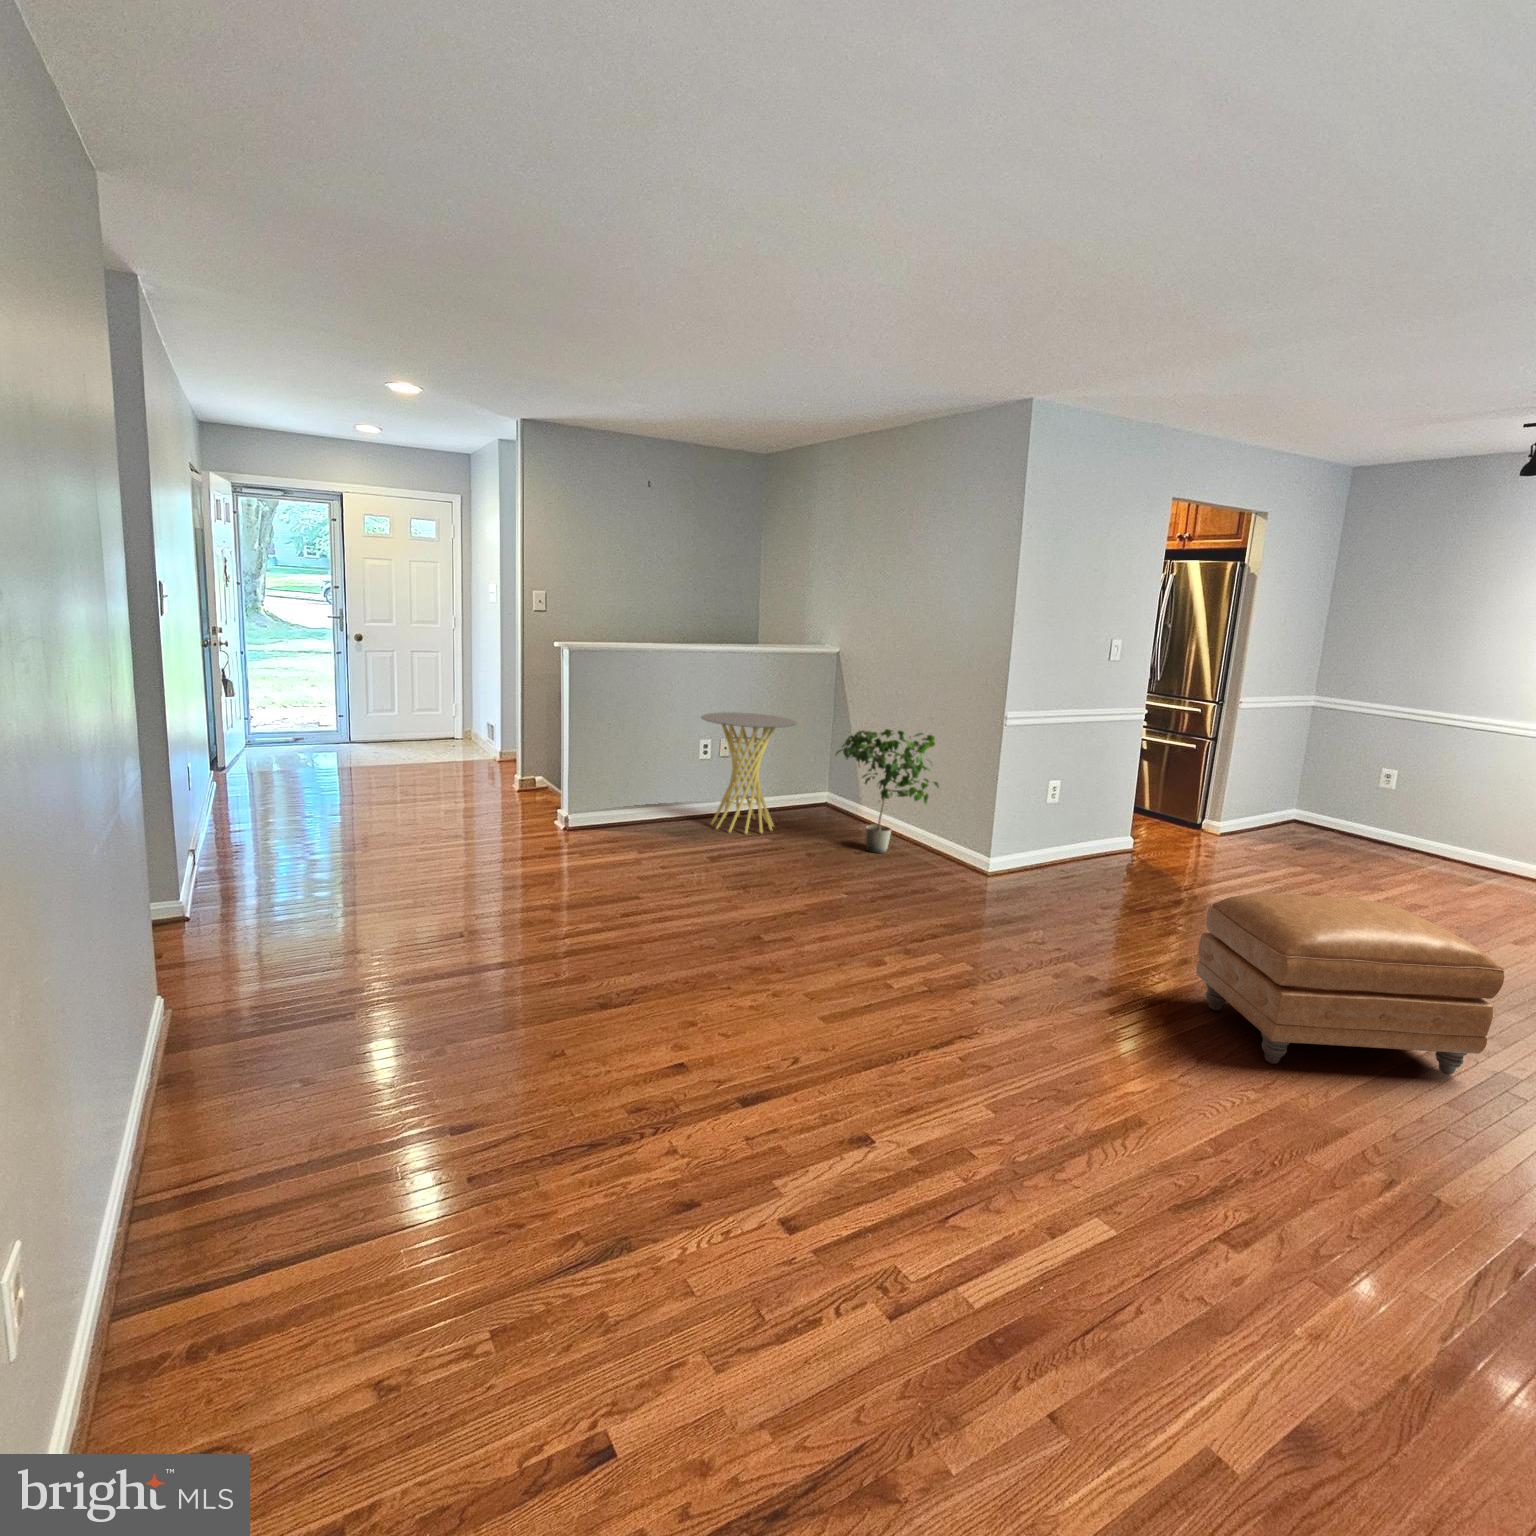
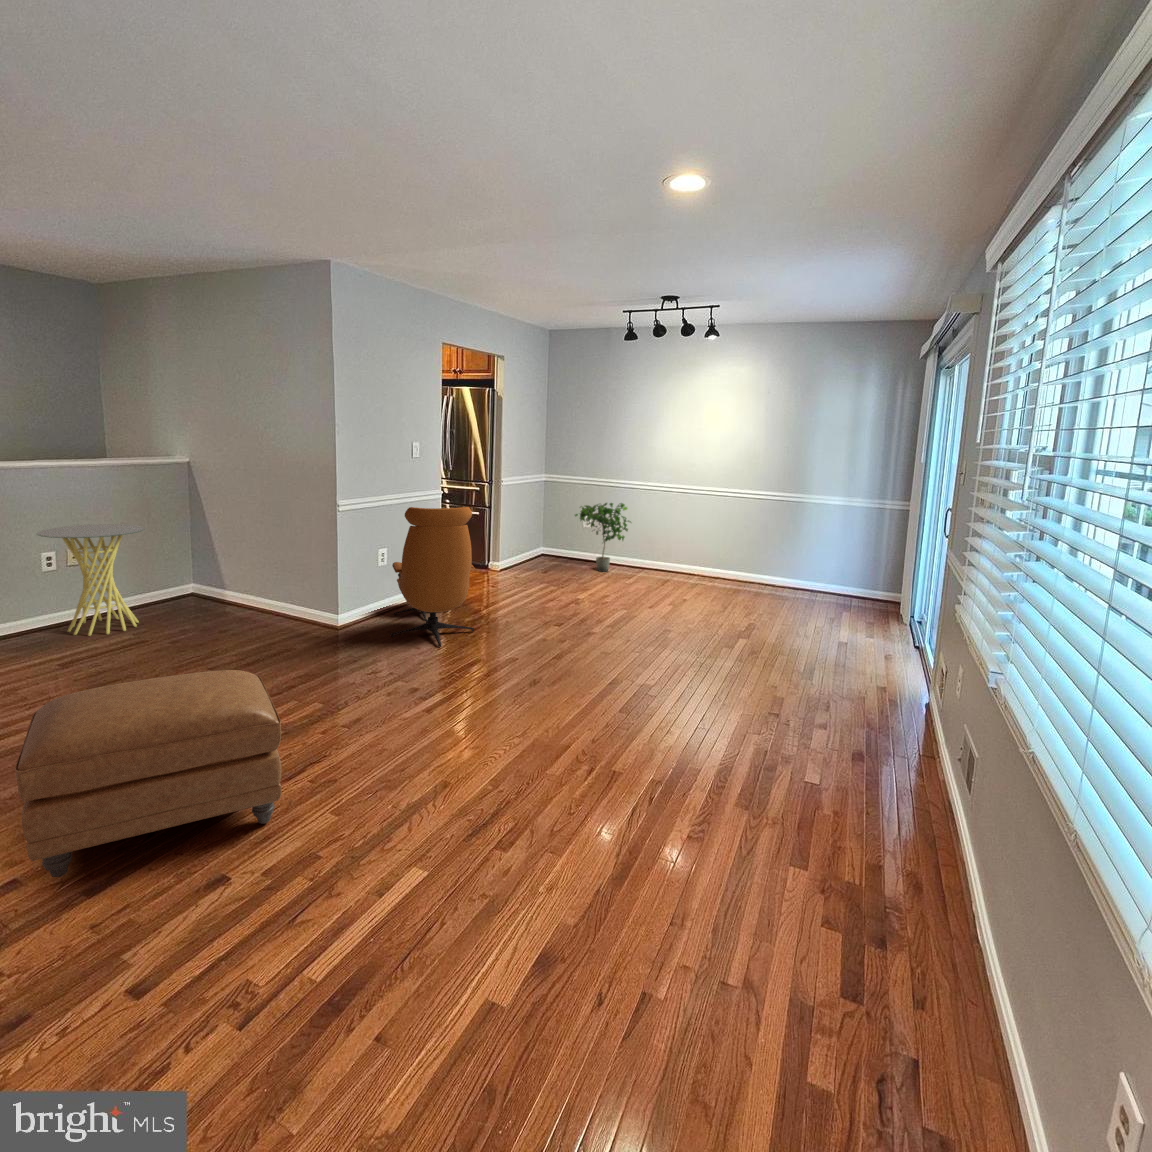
potted plant: present [836,729,939,853] -> present [575,503,631,572]
lounge chair: none [1059,729,1207,926] -> present [390,507,475,647]
ottoman: present [1196,894,1504,1074] -> present [15,670,281,877]

